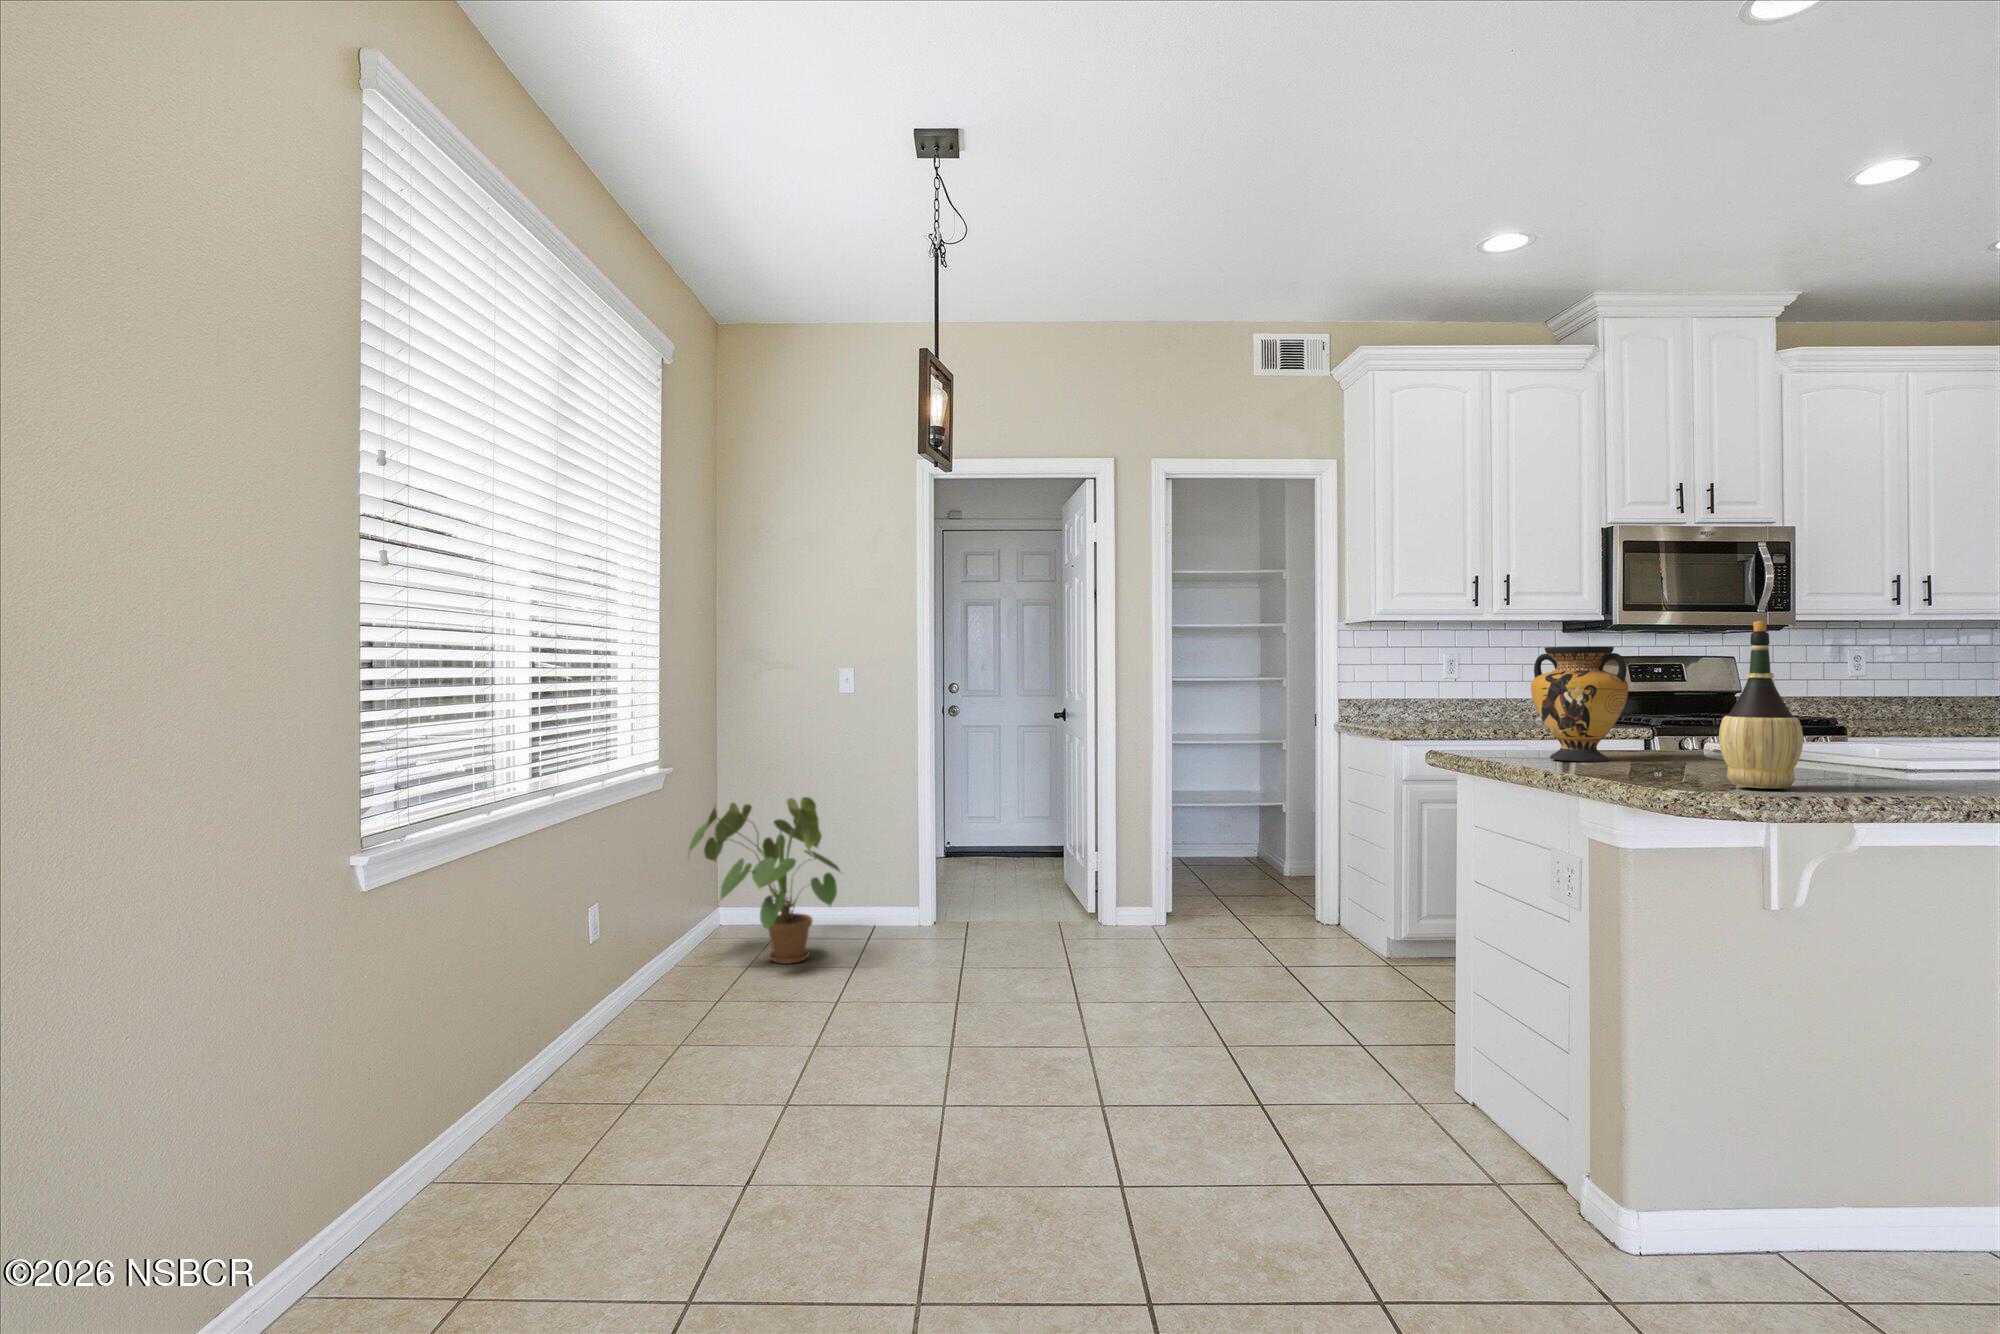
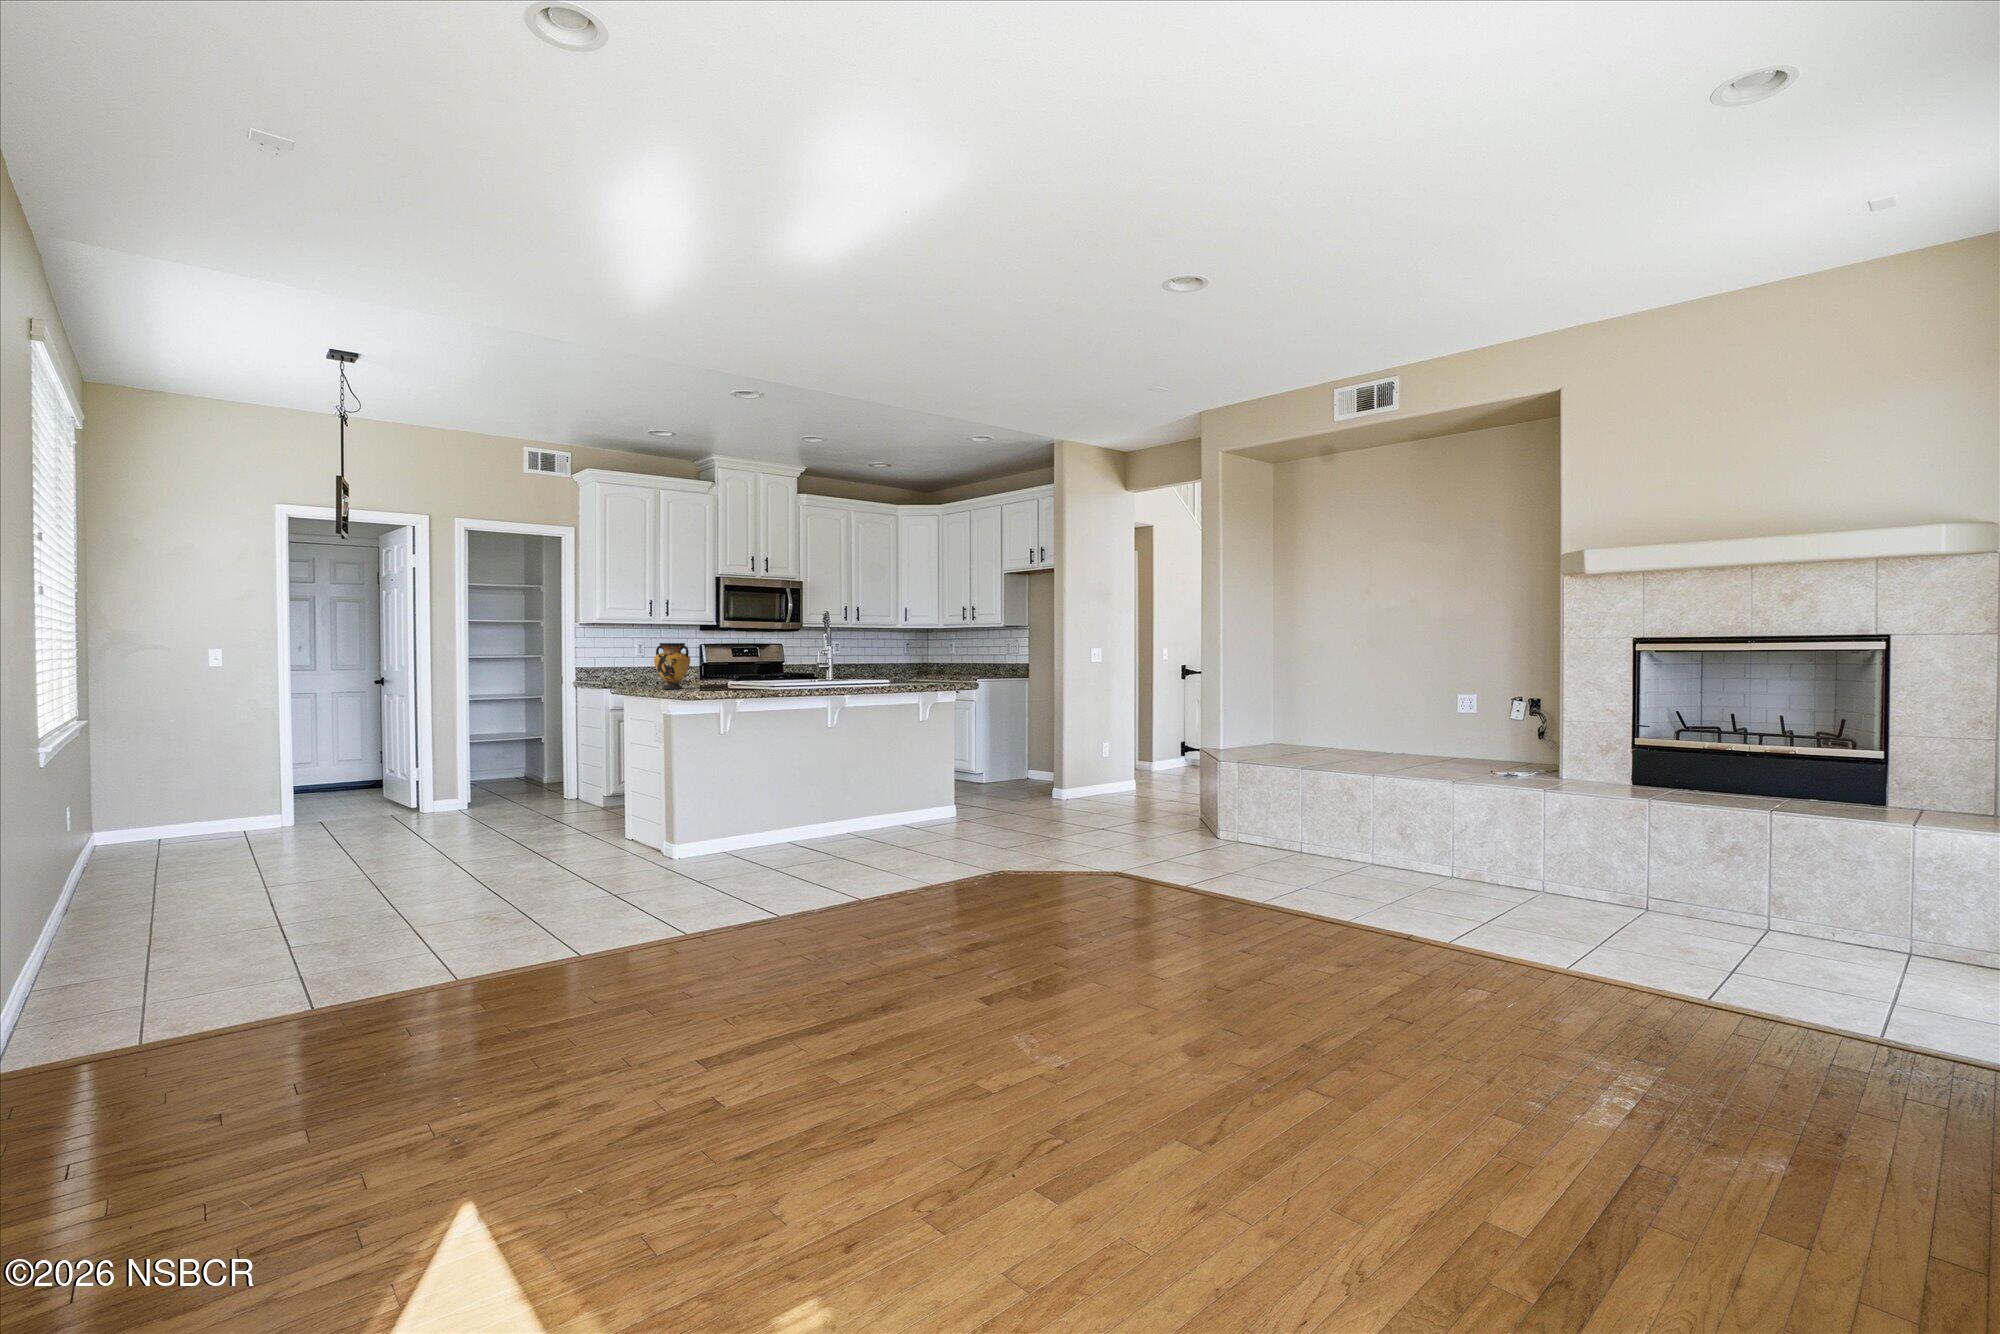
wine bottle: present [1719,621,1803,789] -> none [699,637,721,692]
house plant: present [689,797,840,964] -> none [86,739,229,854]

